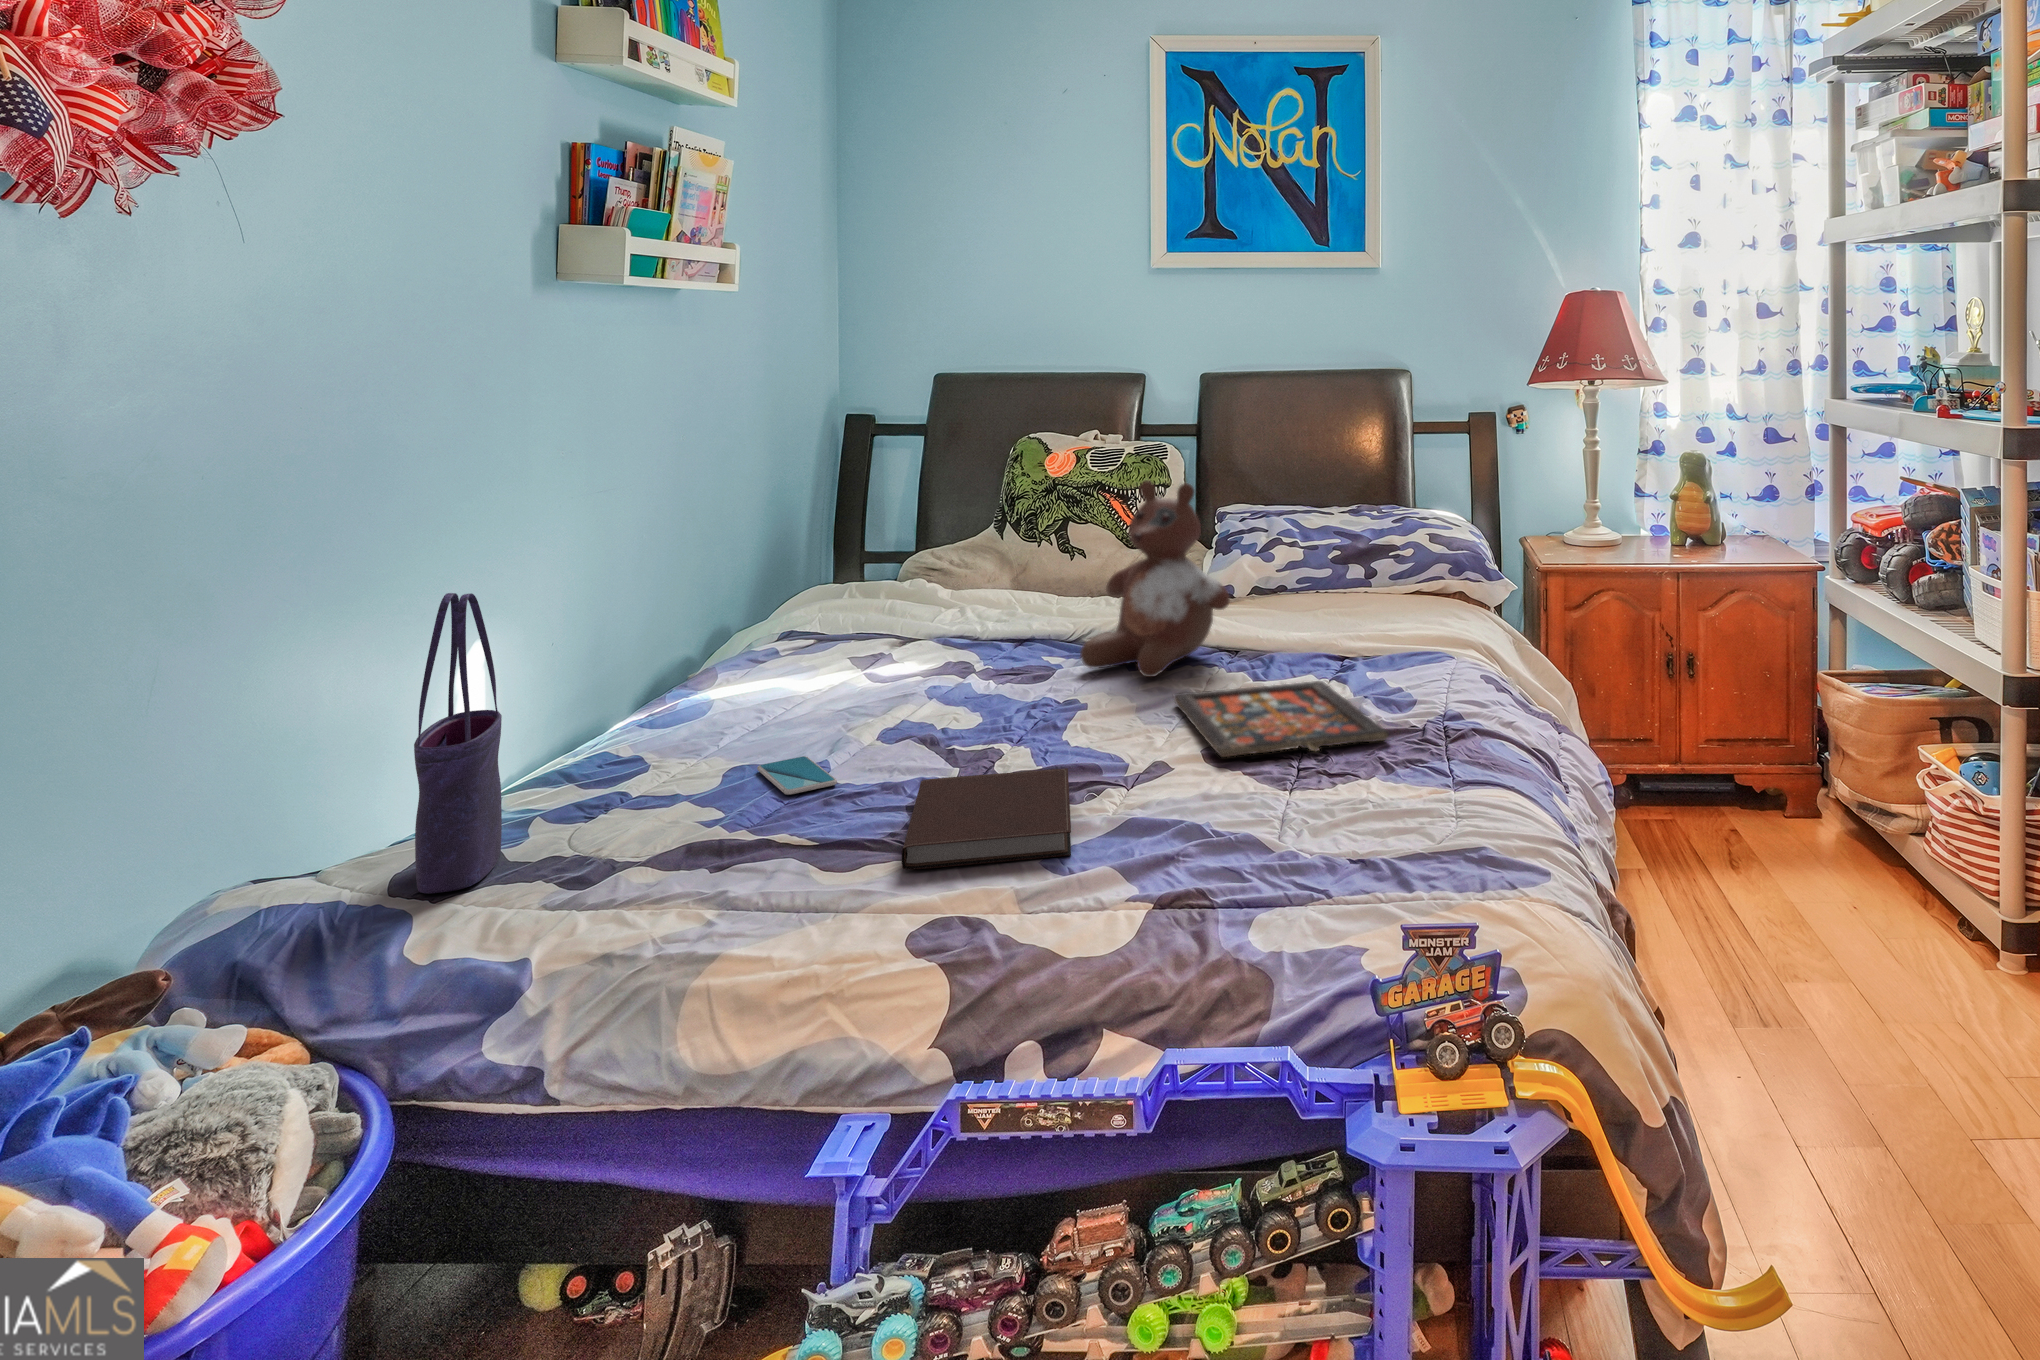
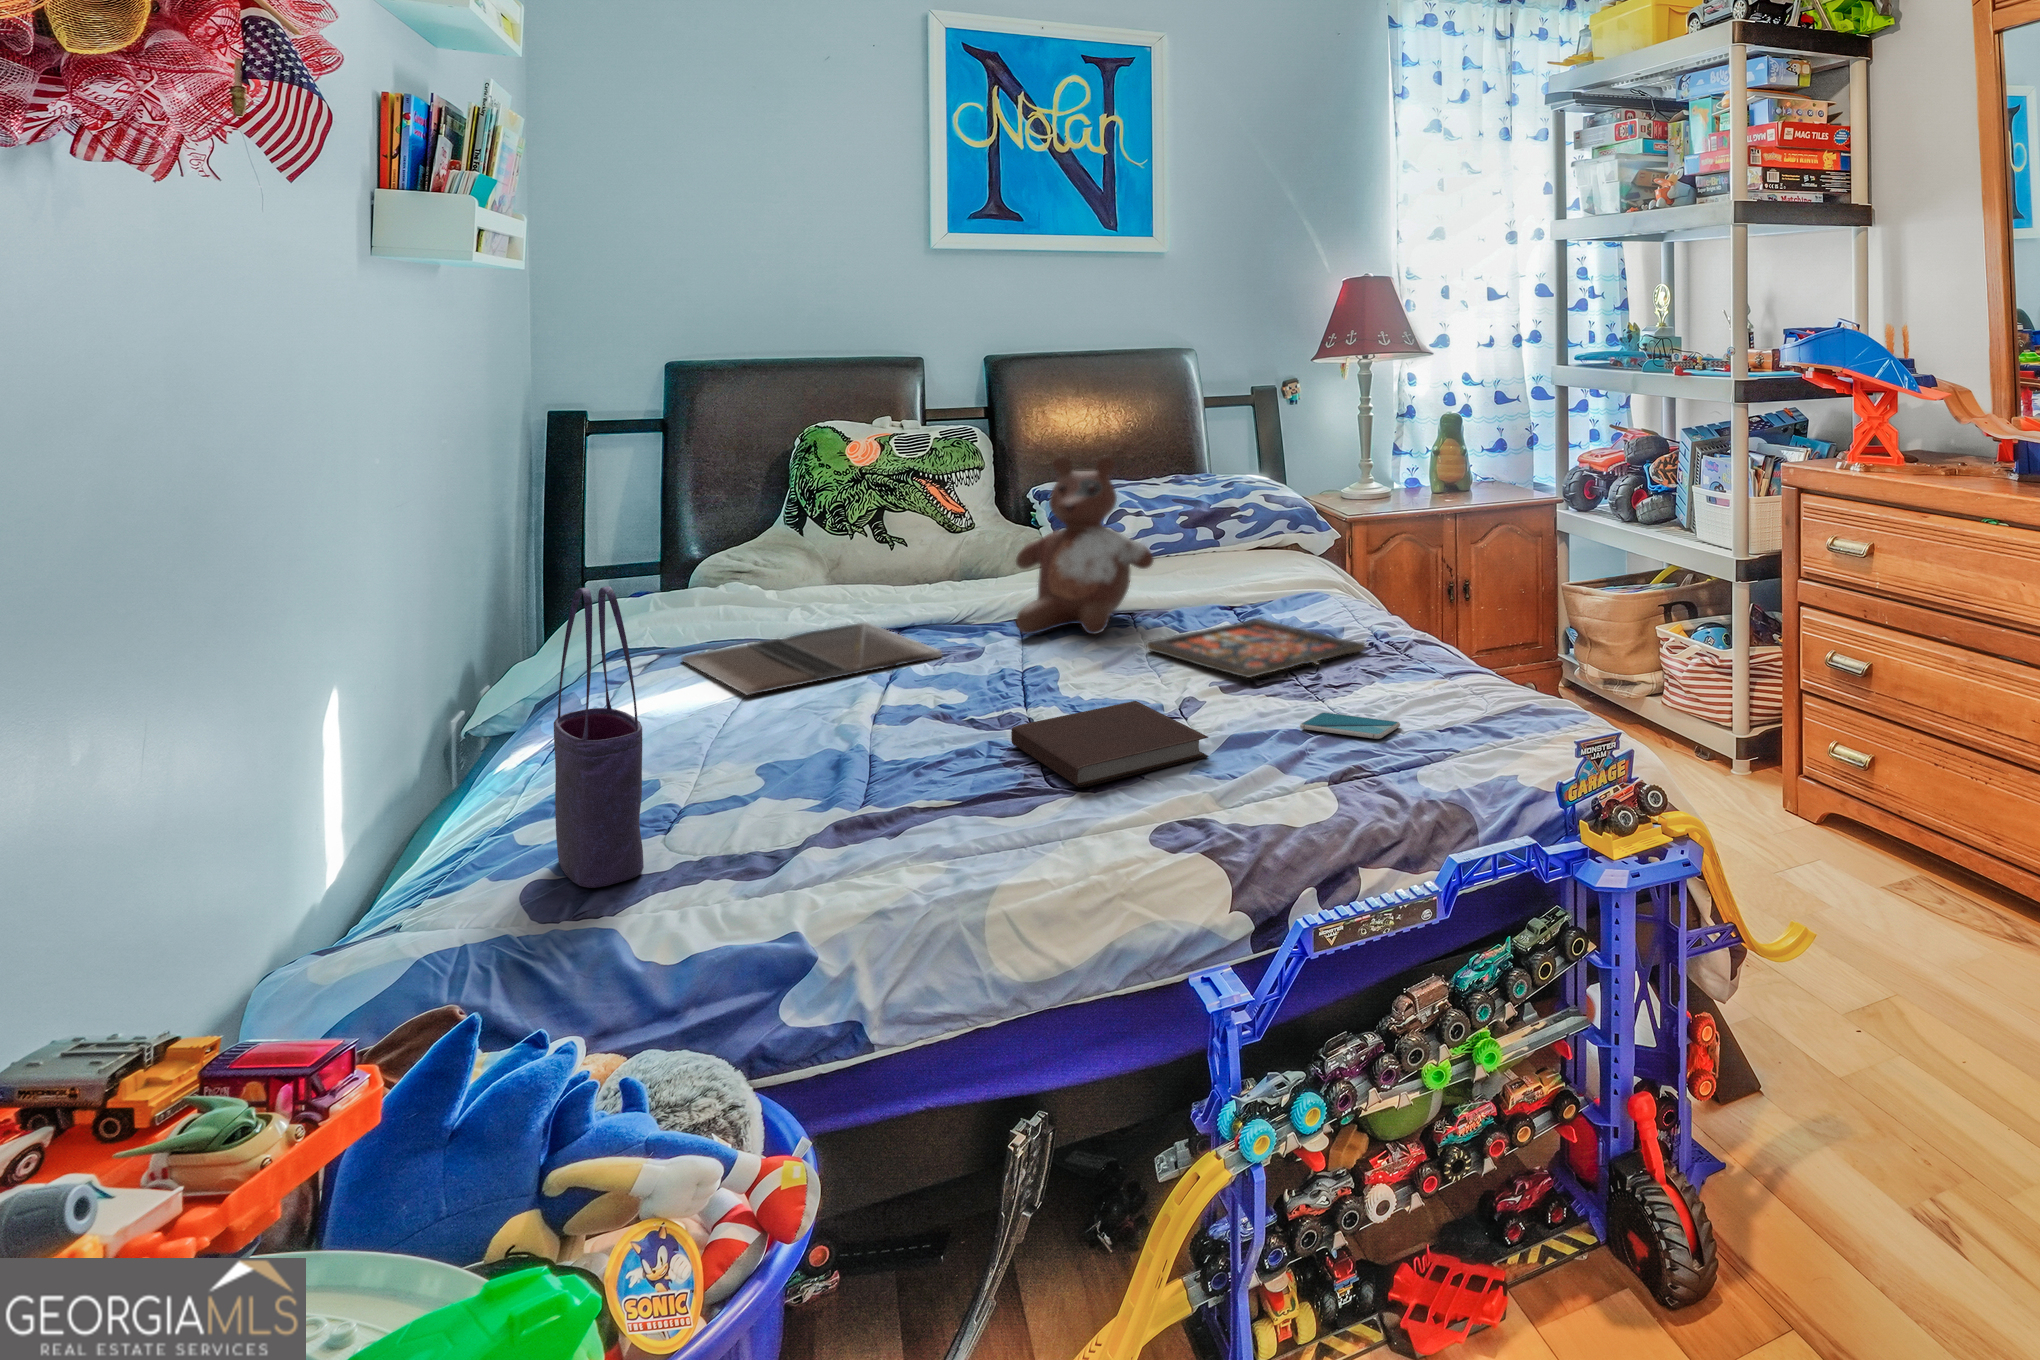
laptop: none [798,635,998,700] -> present [682,623,942,695]
smartphone: present [757,756,837,795] -> present [1300,713,1400,739]

